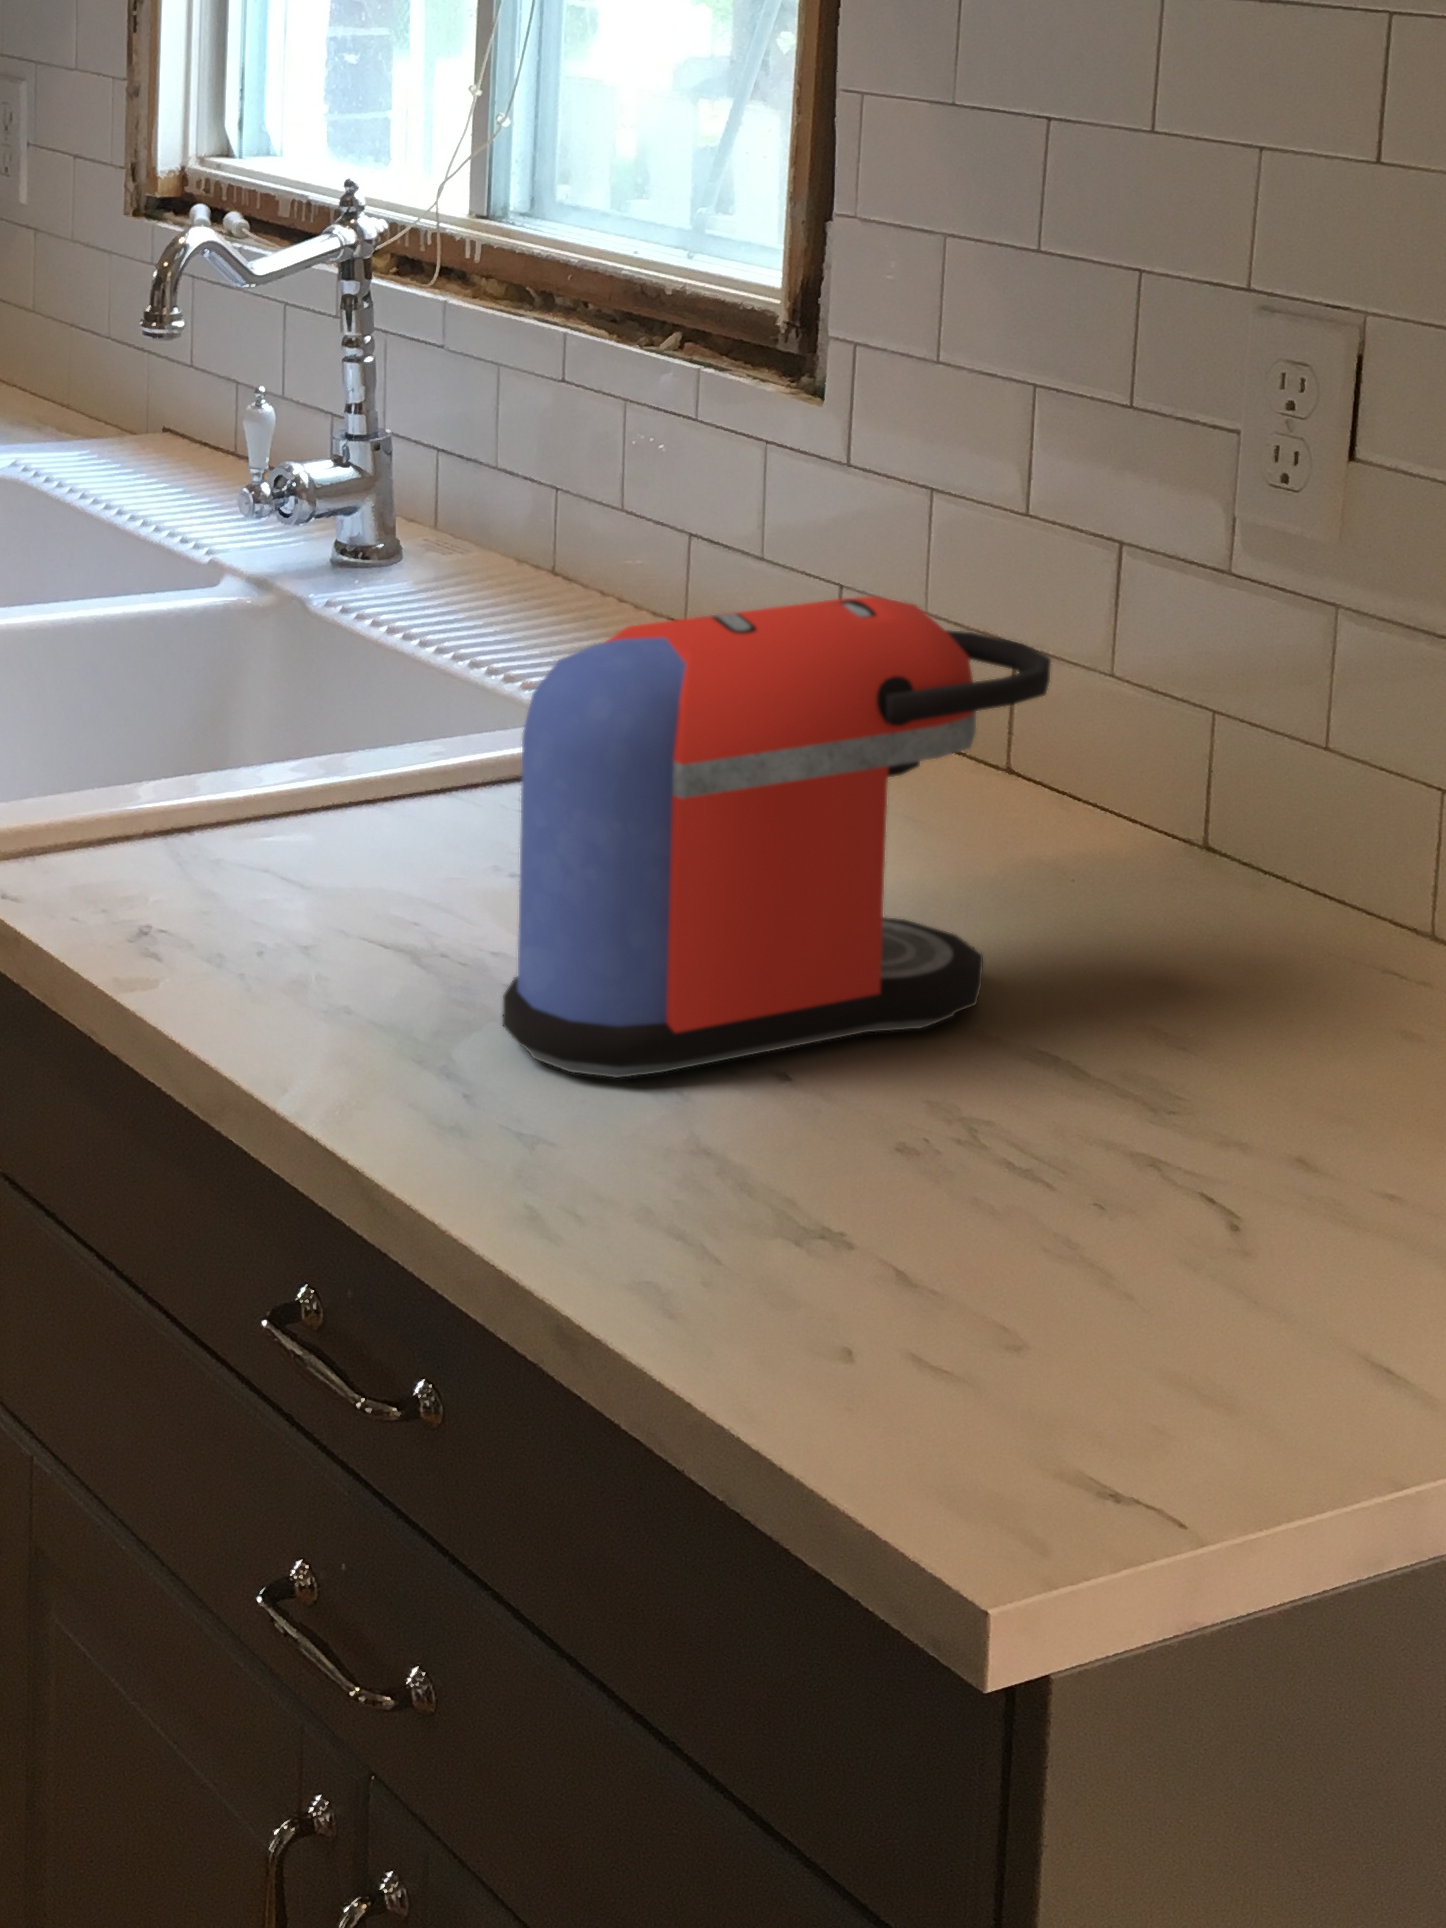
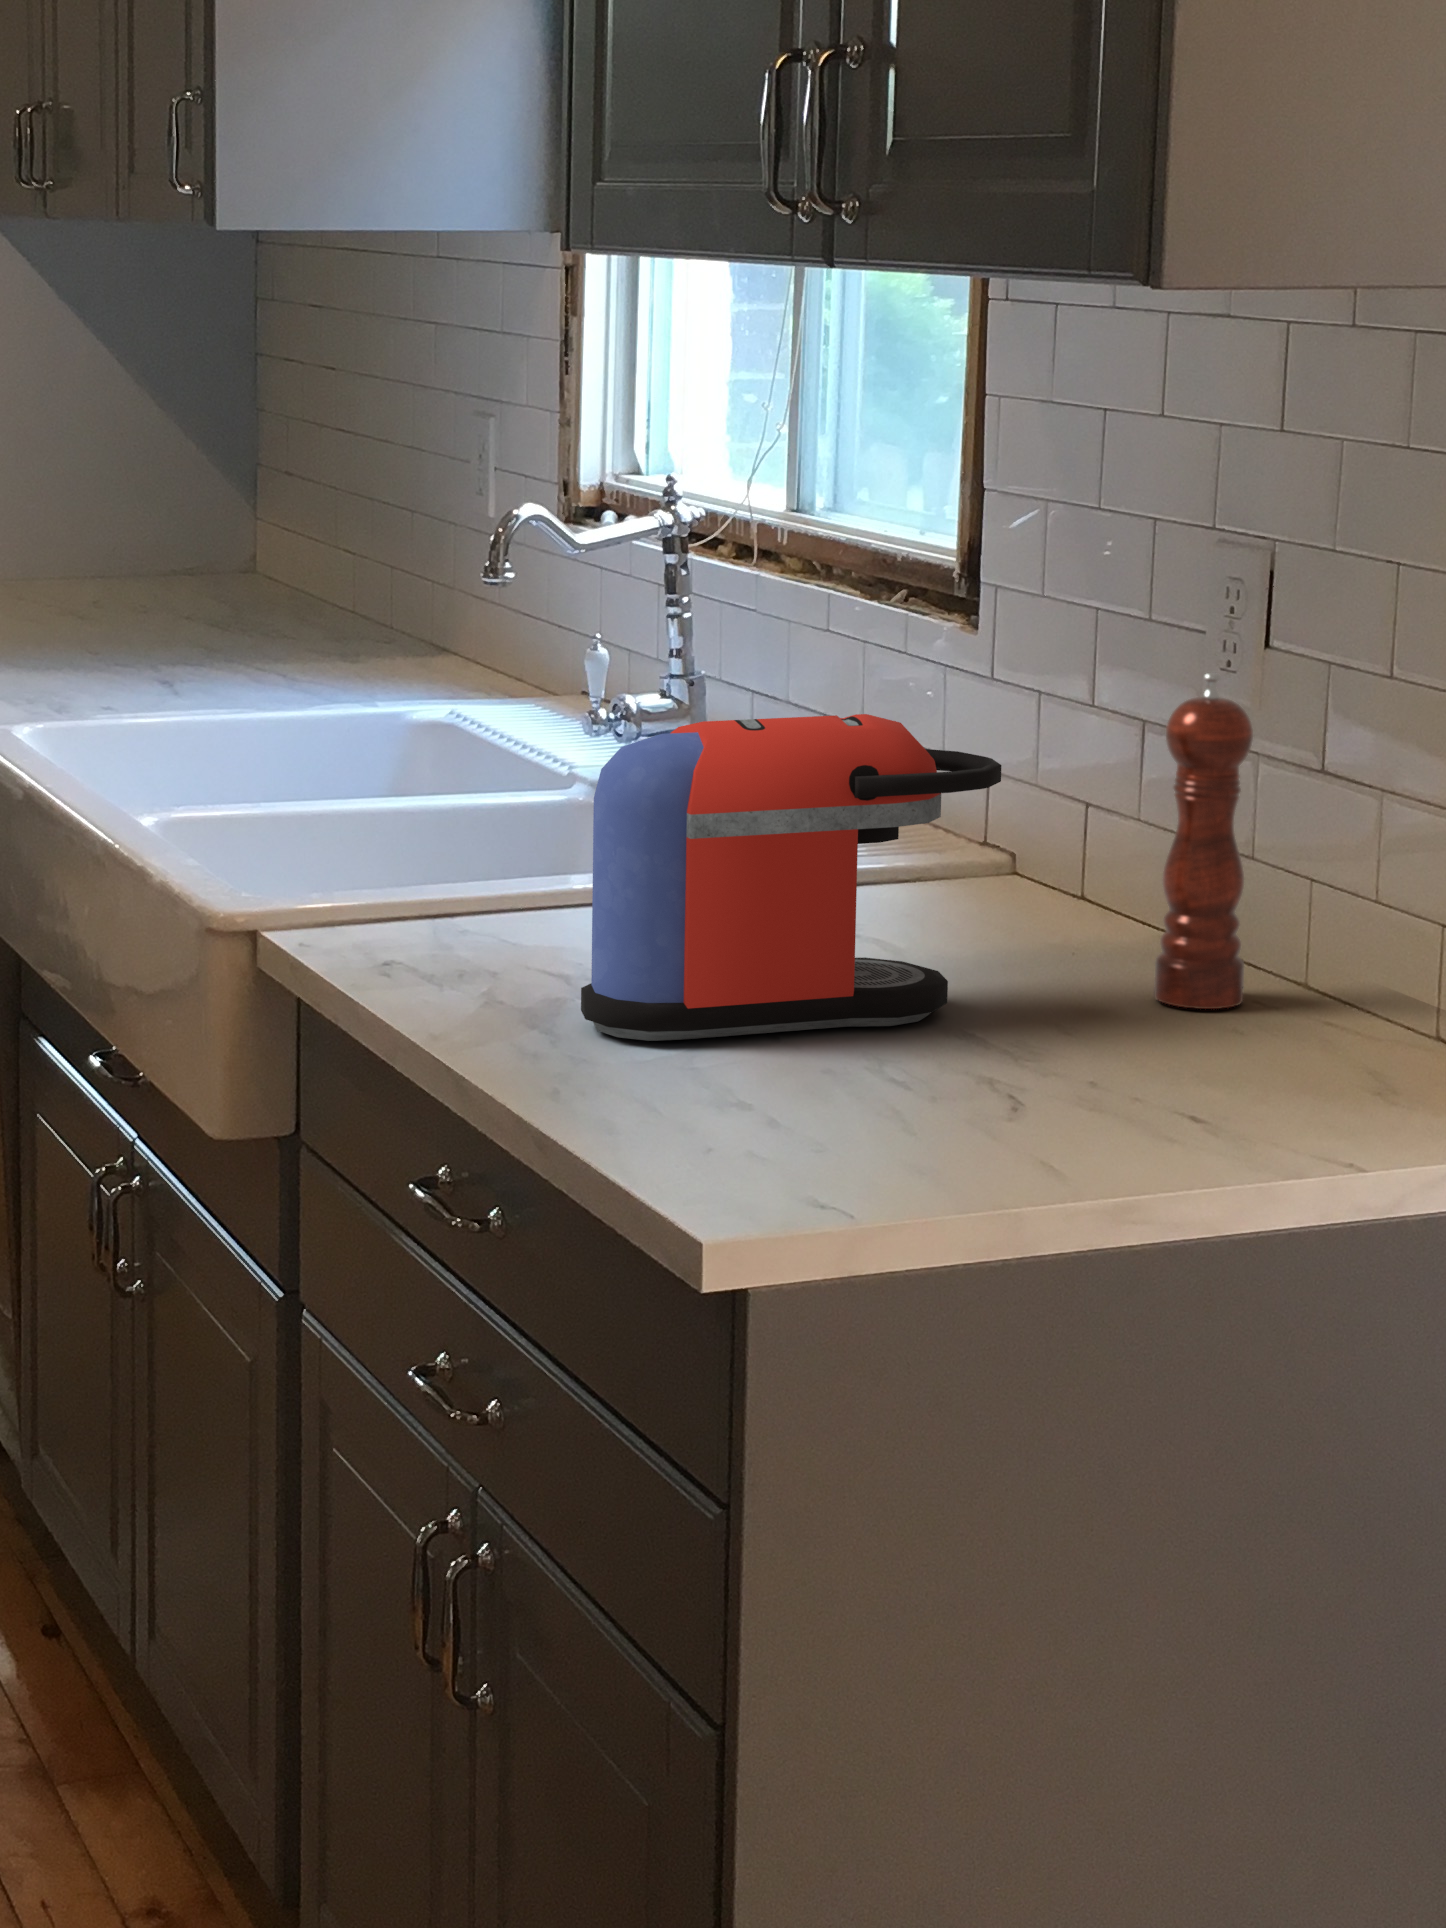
pepper mill: none [1227,519,1368,972] -> present [1154,673,1253,1009]

